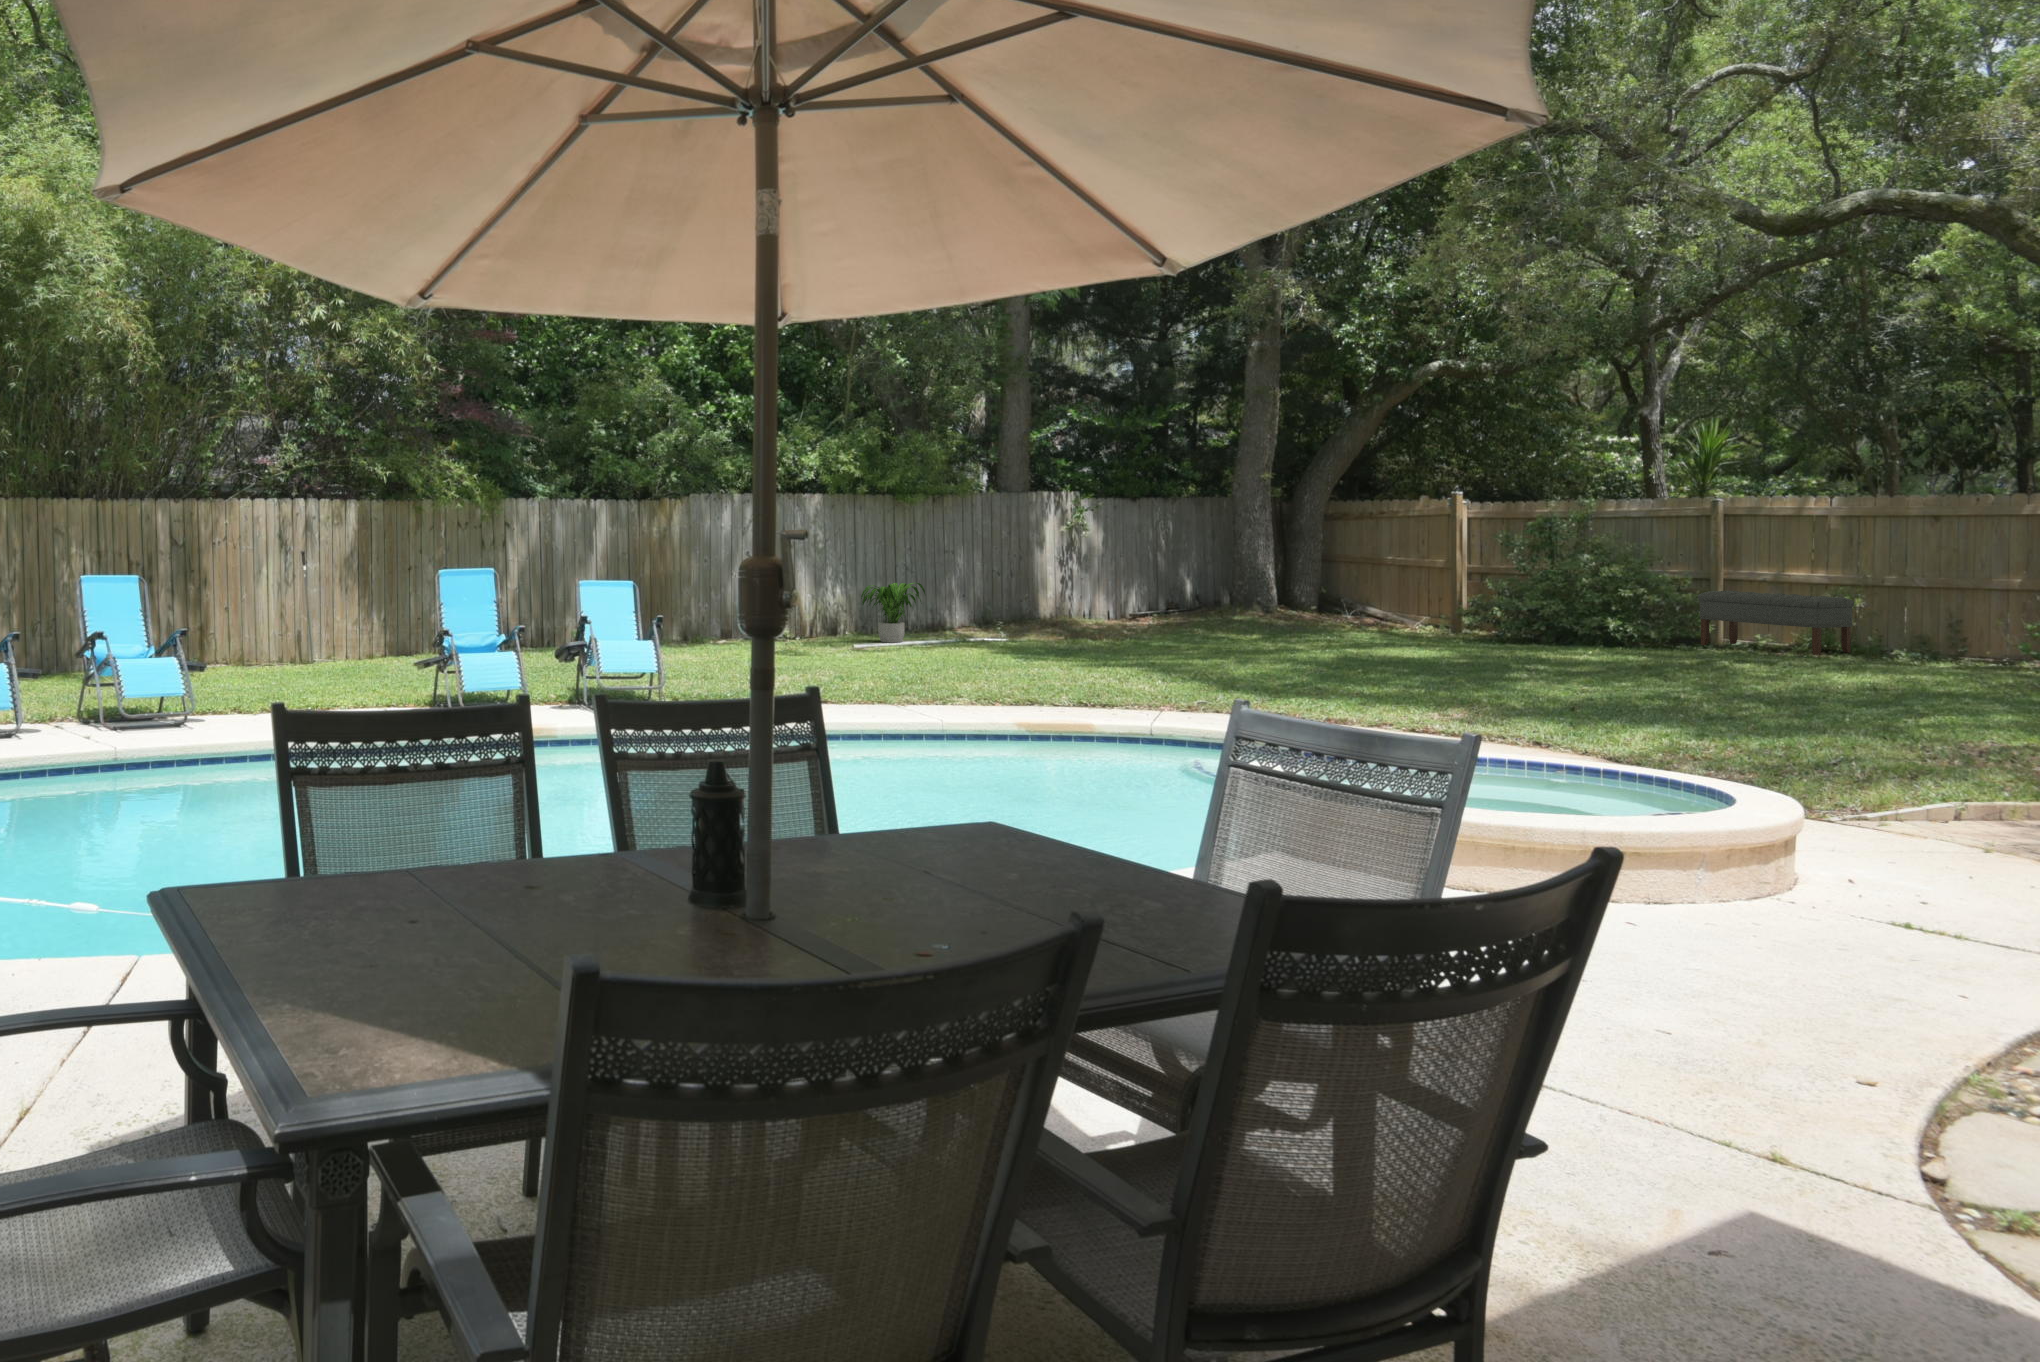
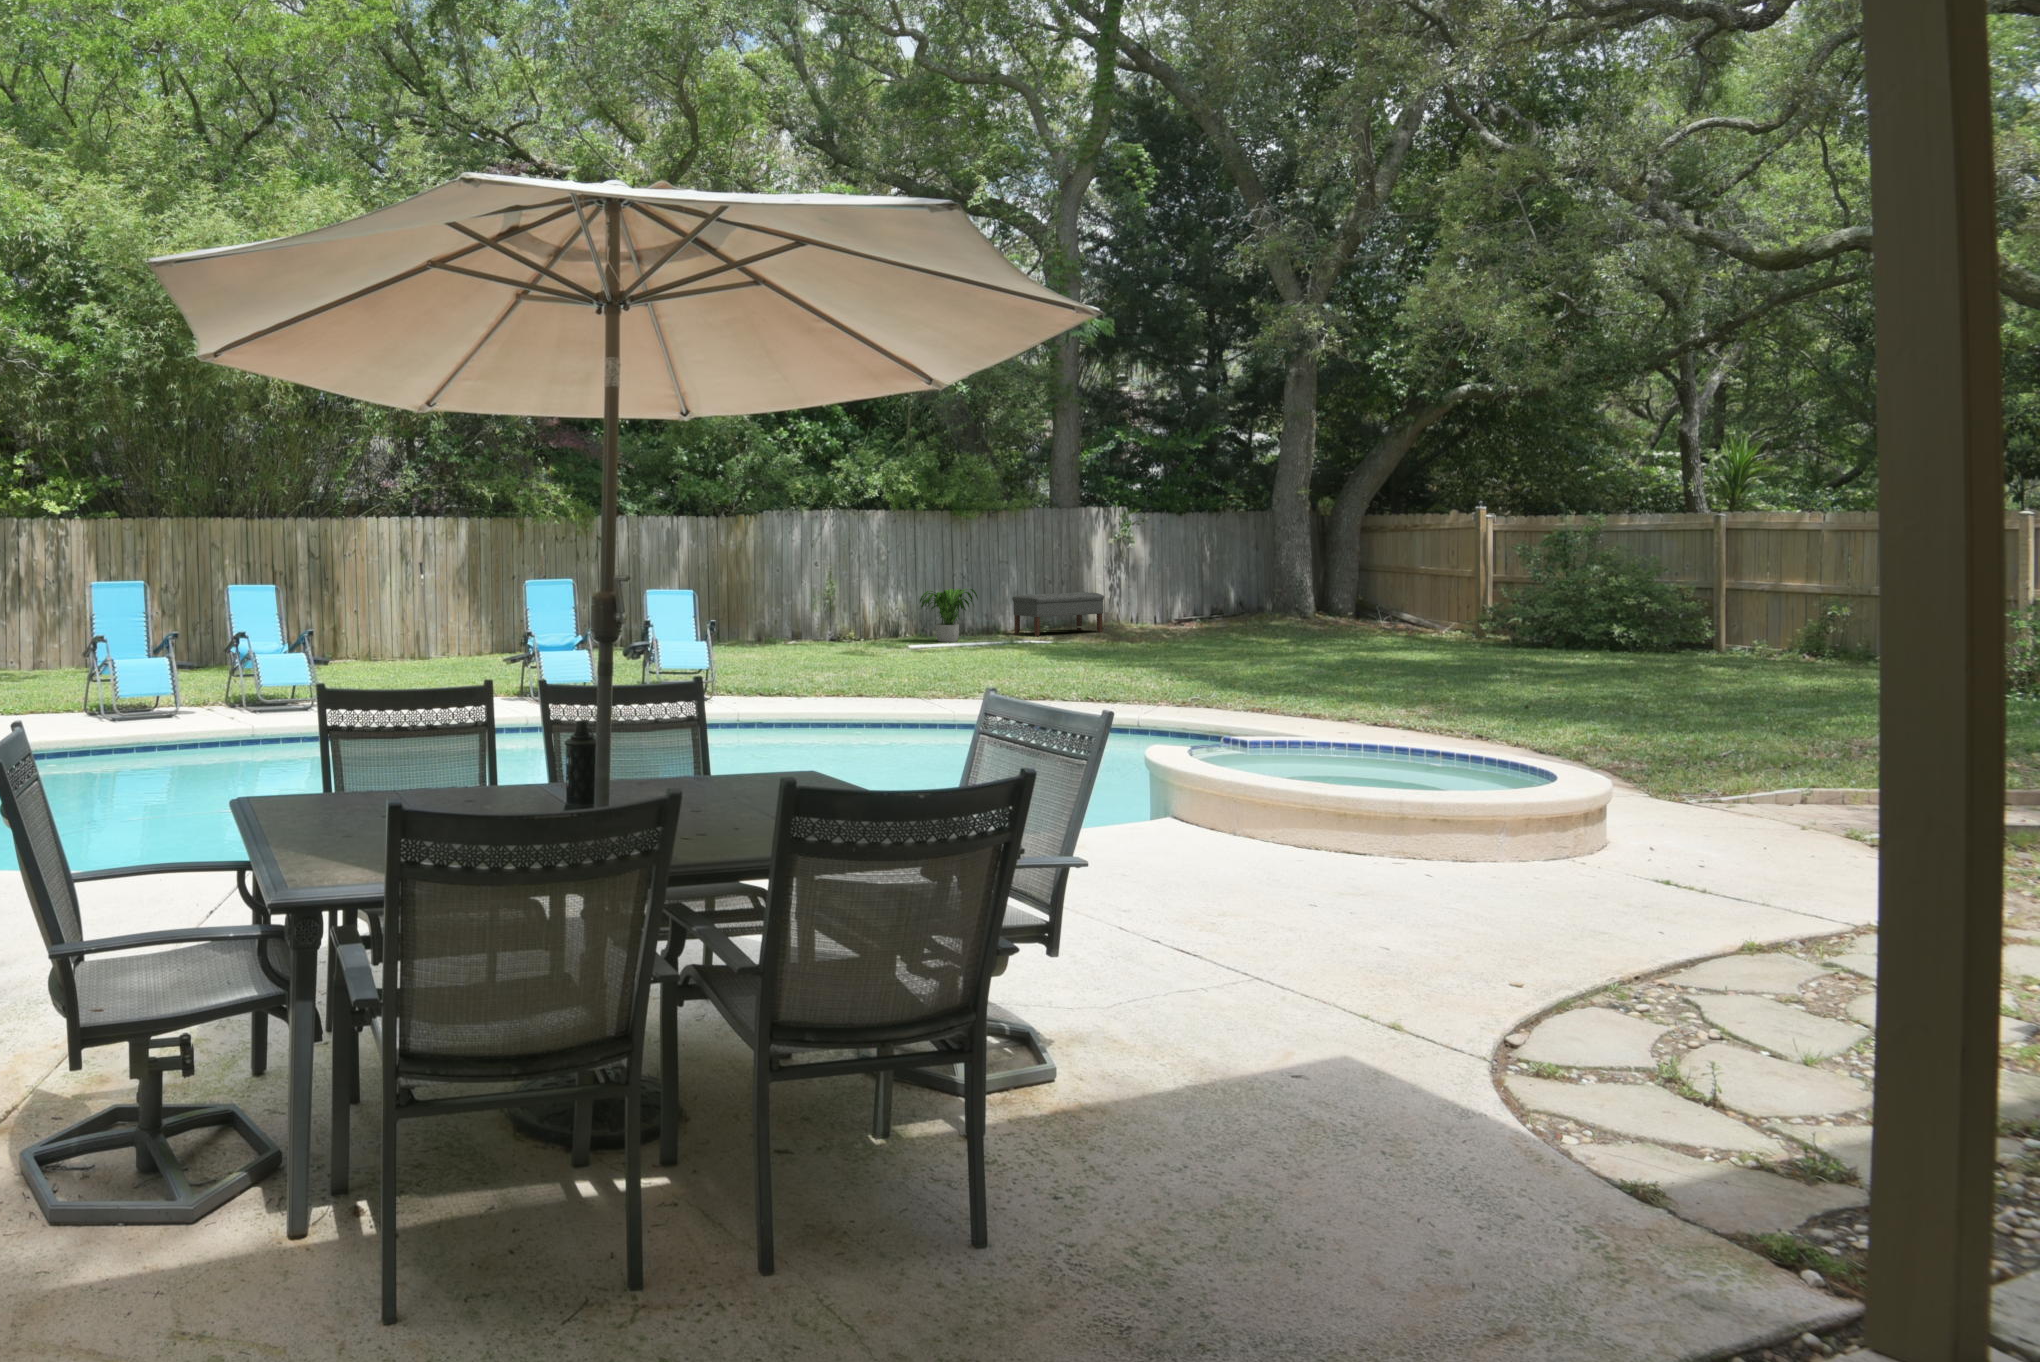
bench: present [1698,591,1854,655] -> present [1012,592,1104,637]

